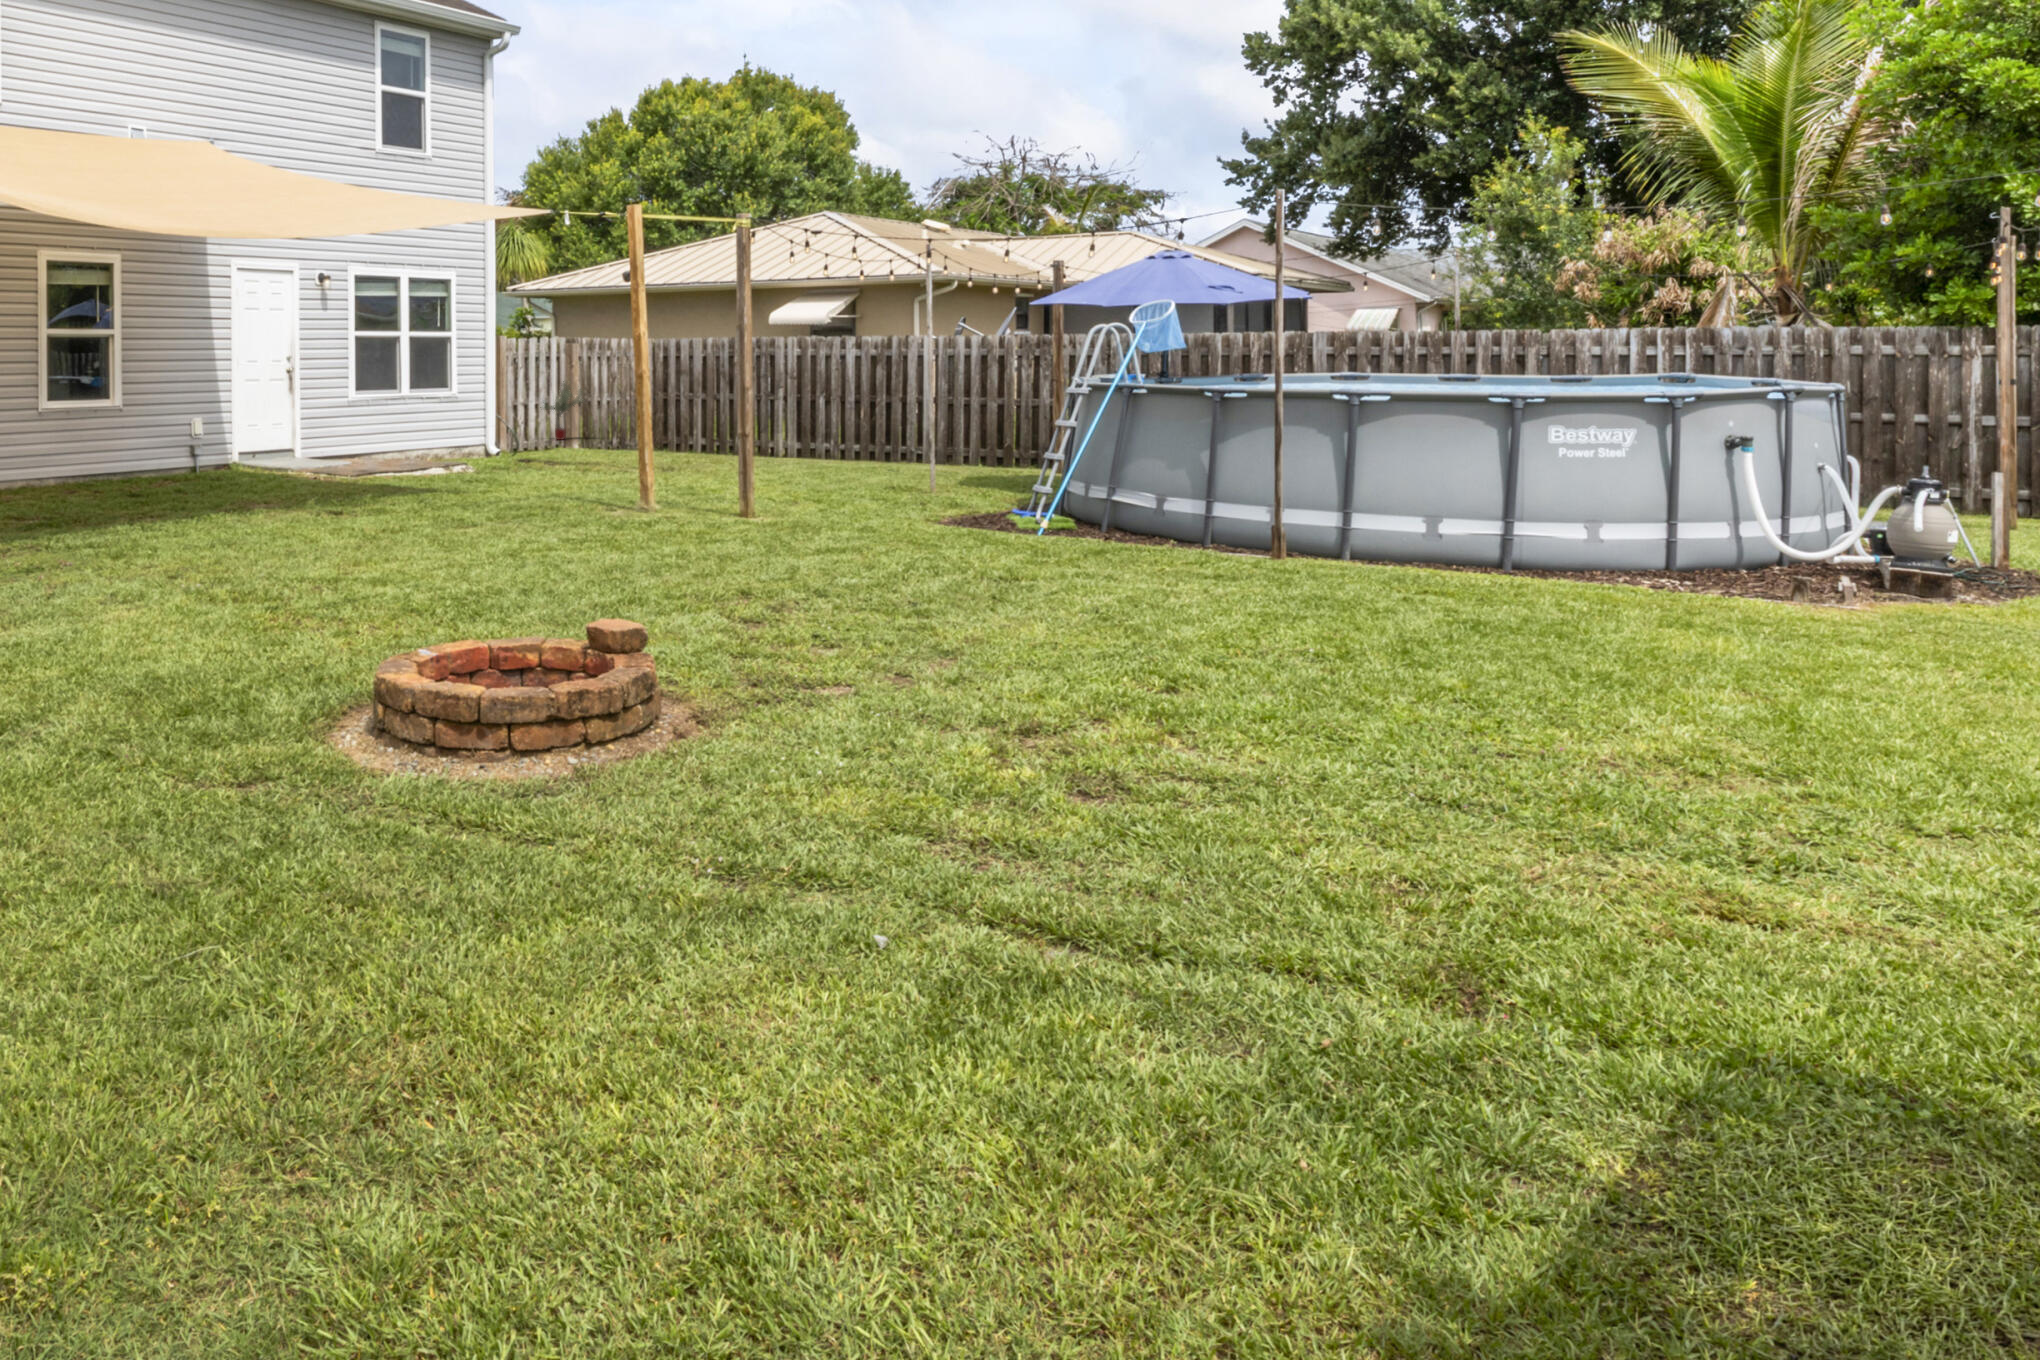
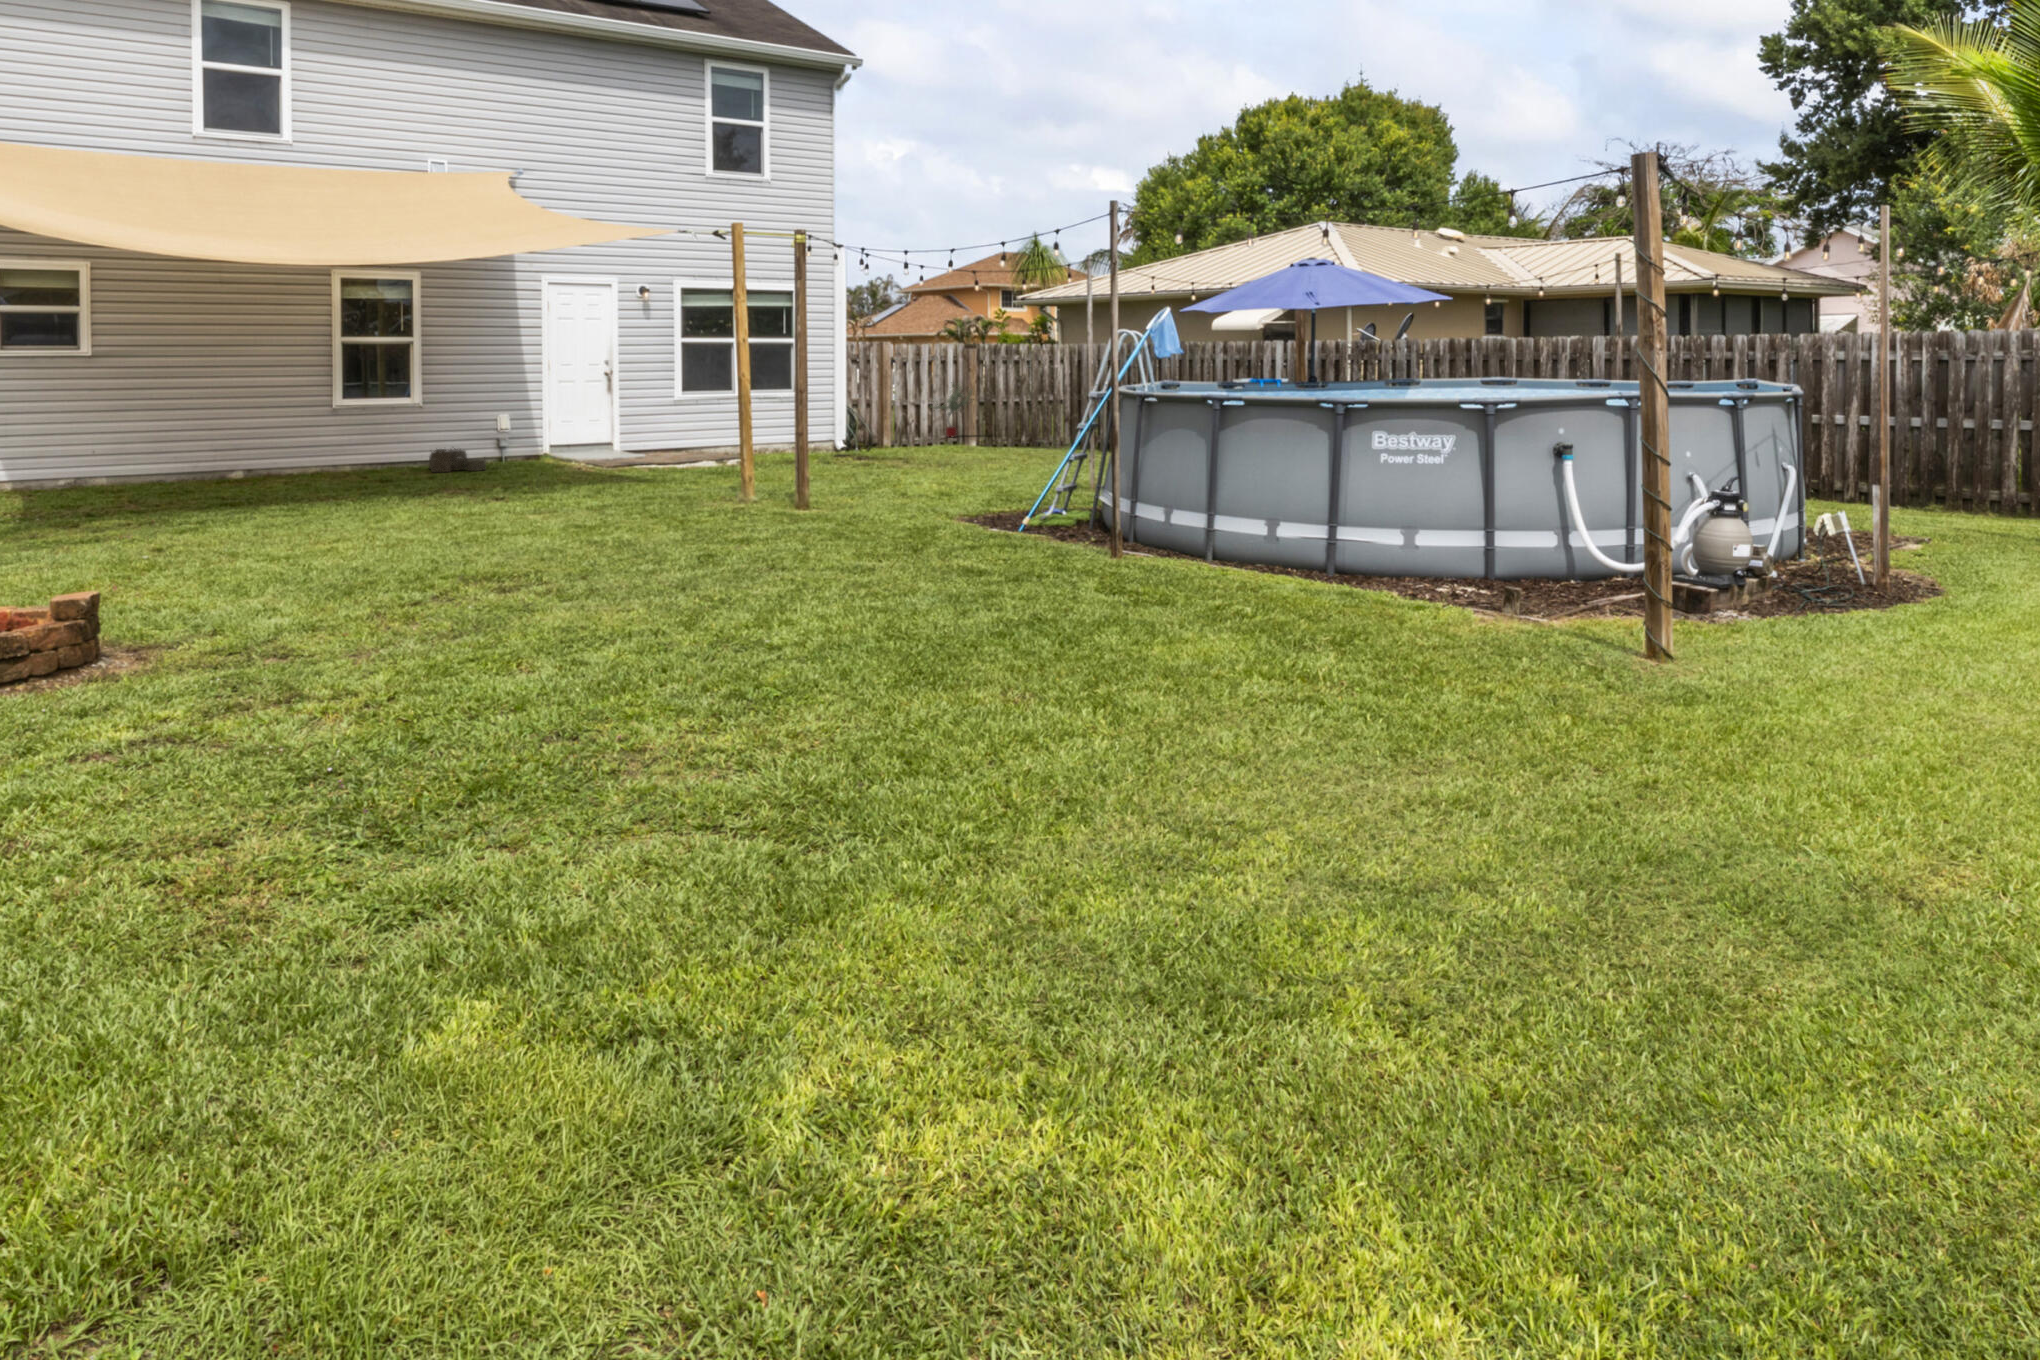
woven basket: none [140,457,215,487] -> present [429,449,486,472]

